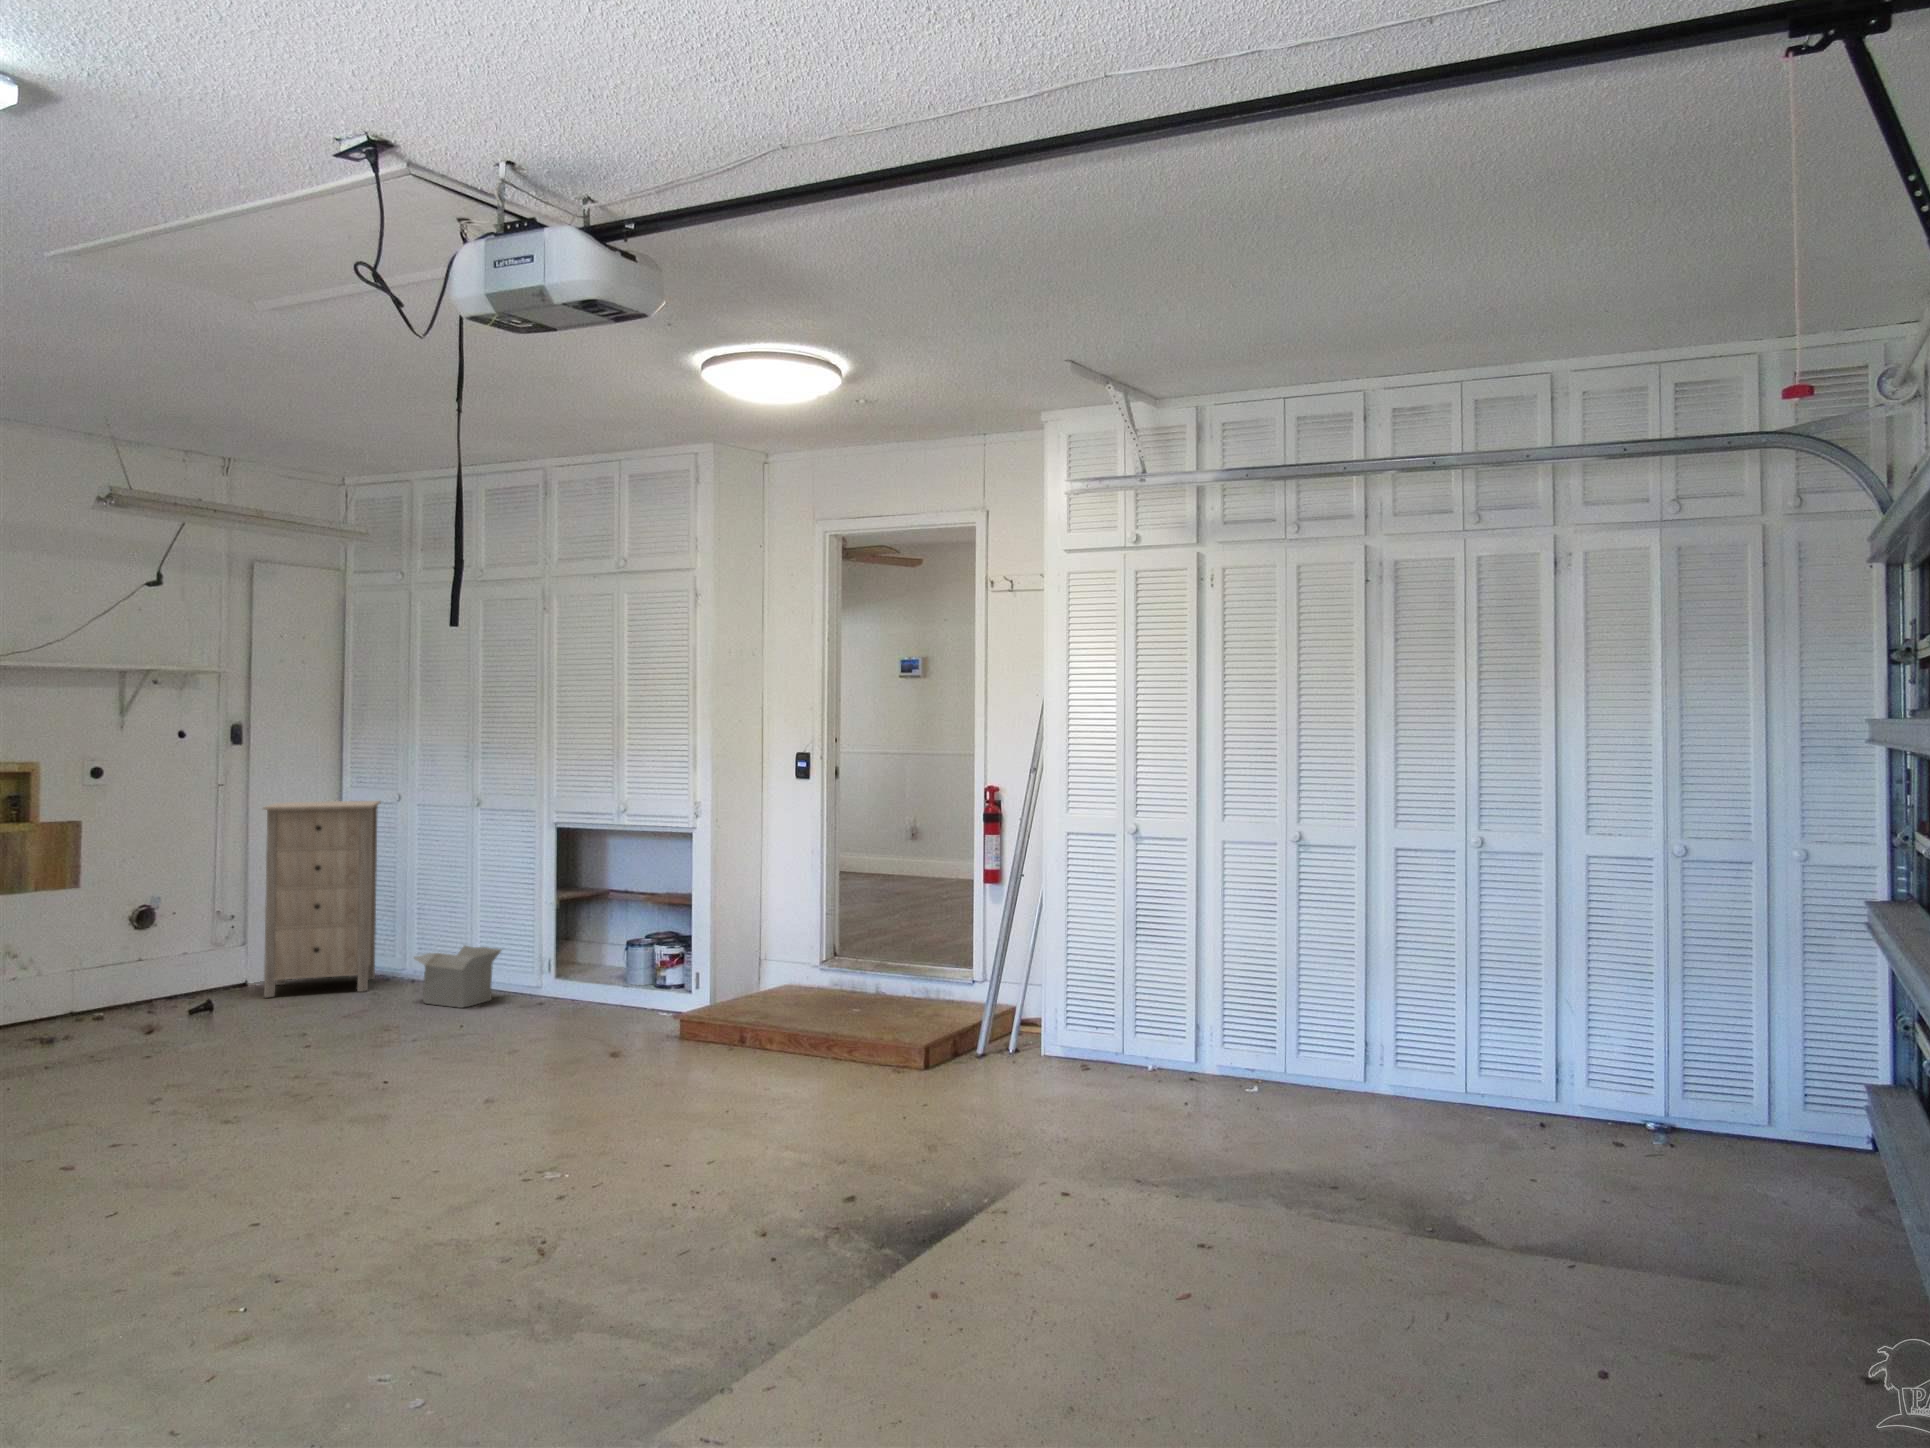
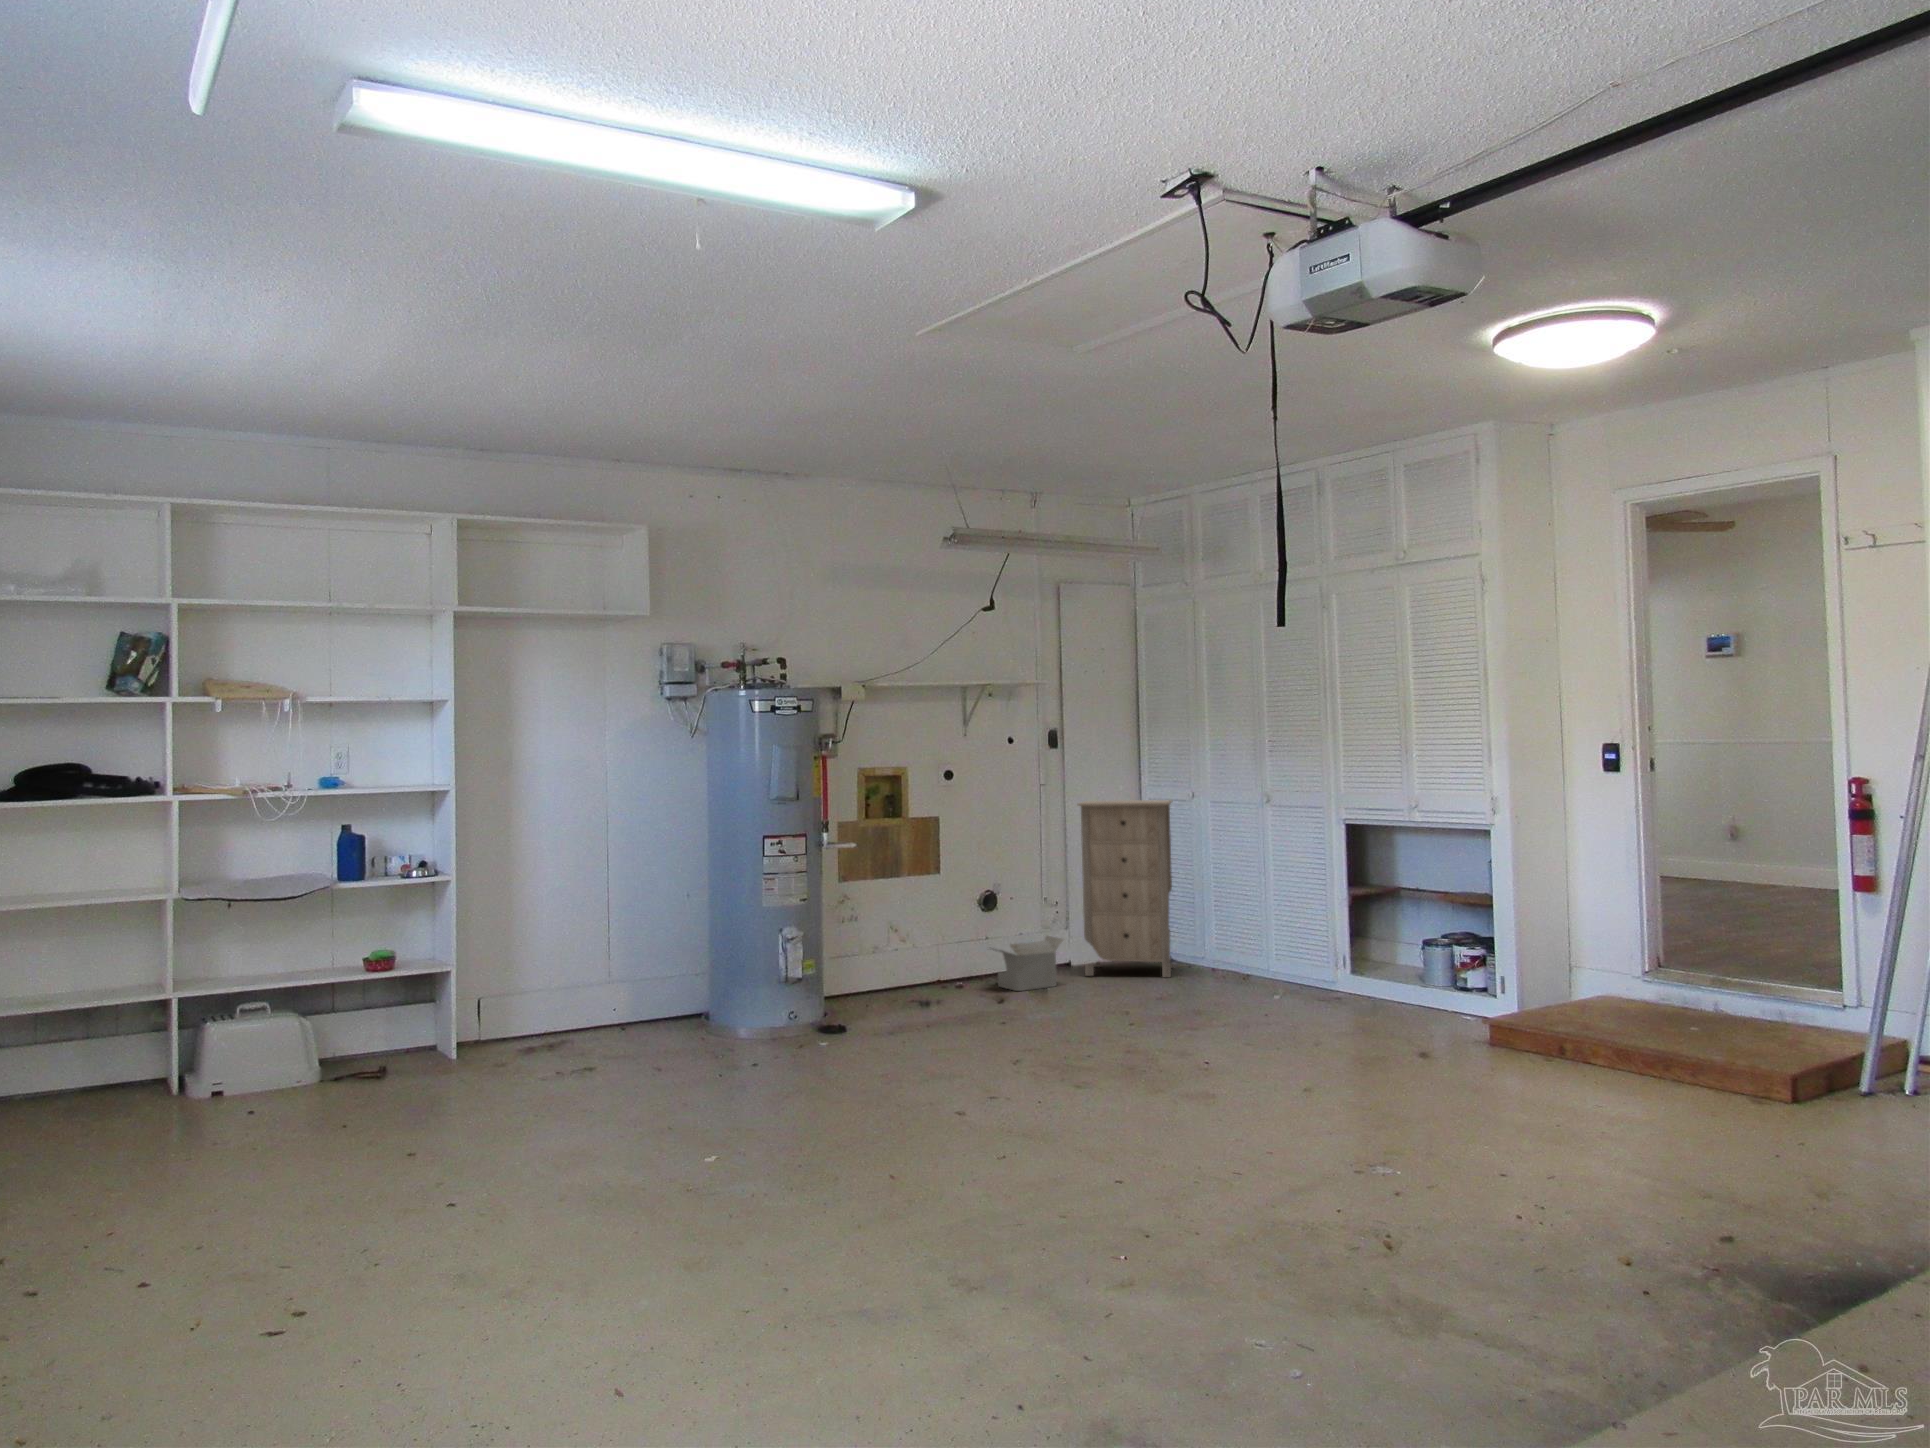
cardboard box: present [414,946,501,1008] -> present [995,936,1063,991]

